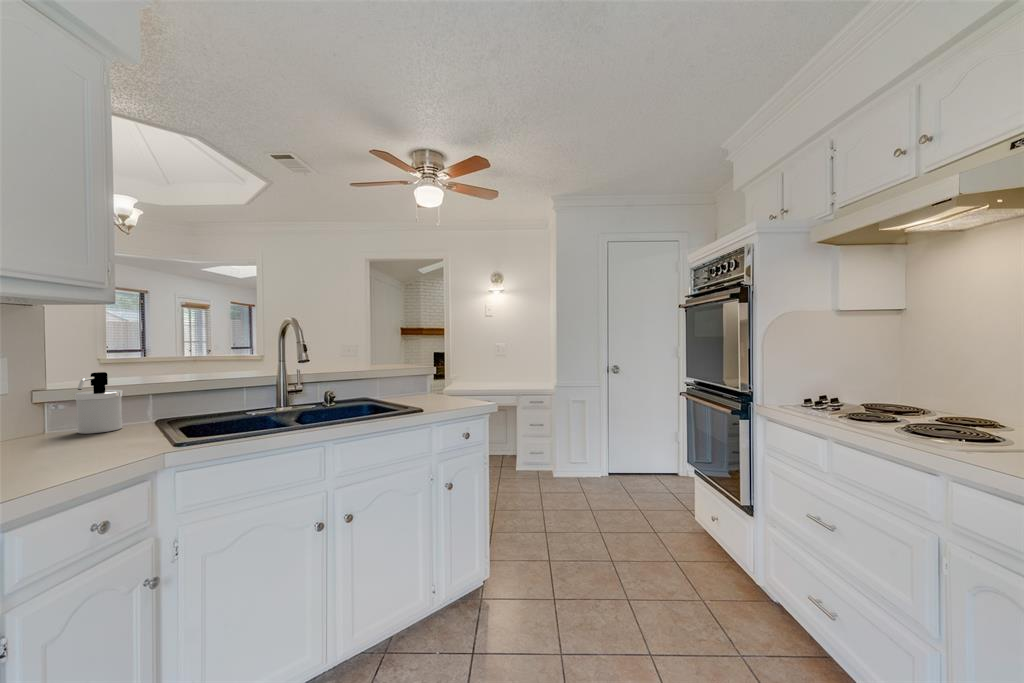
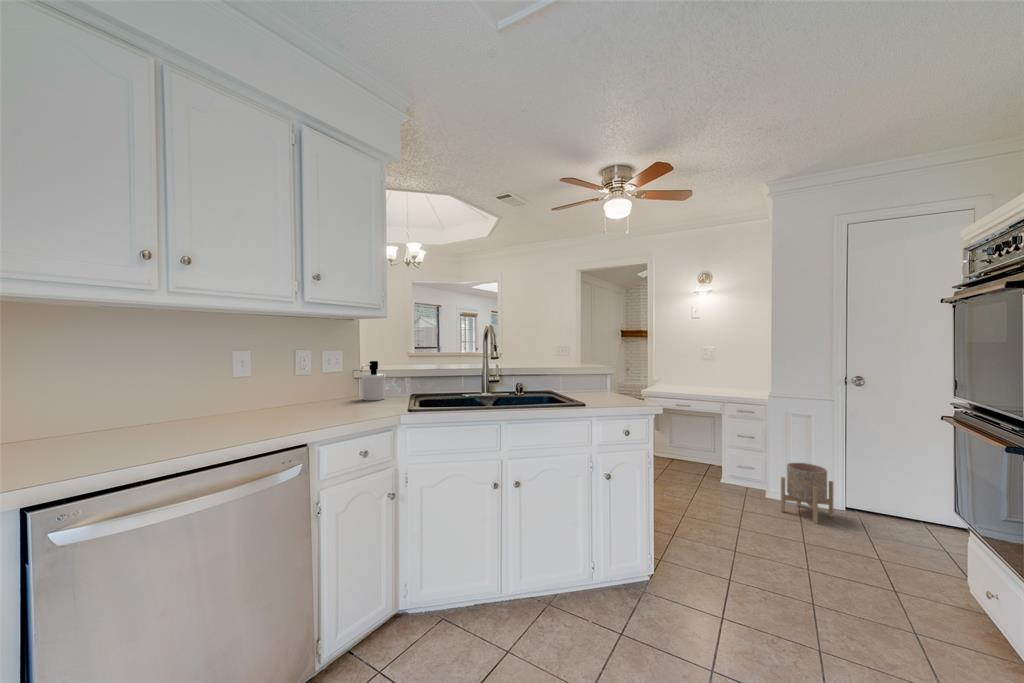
planter: none [567,442,603,492] -> present [781,463,834,524]

